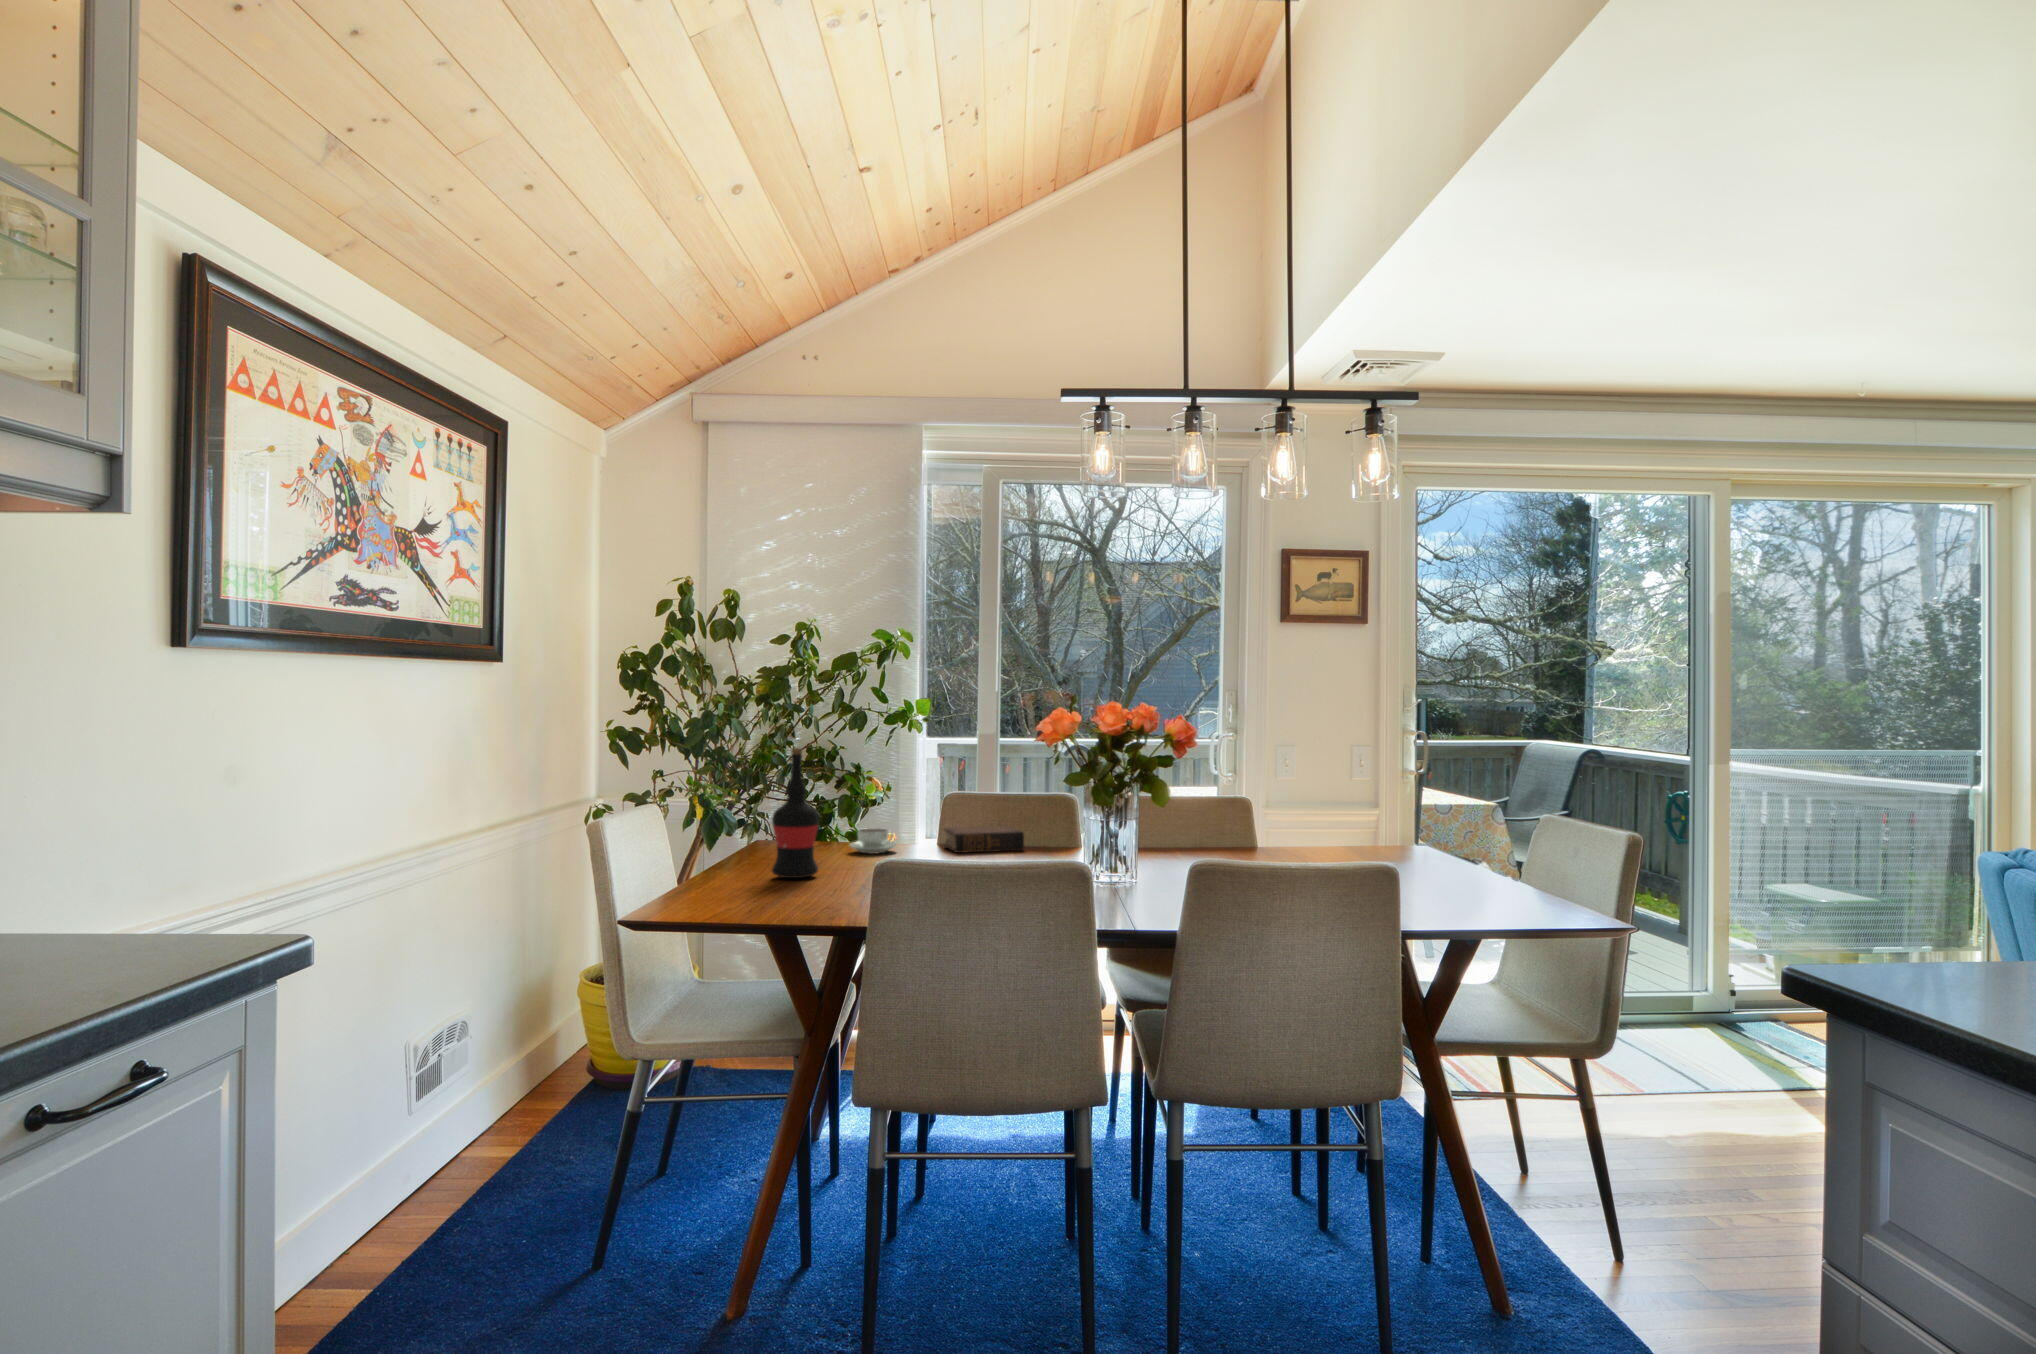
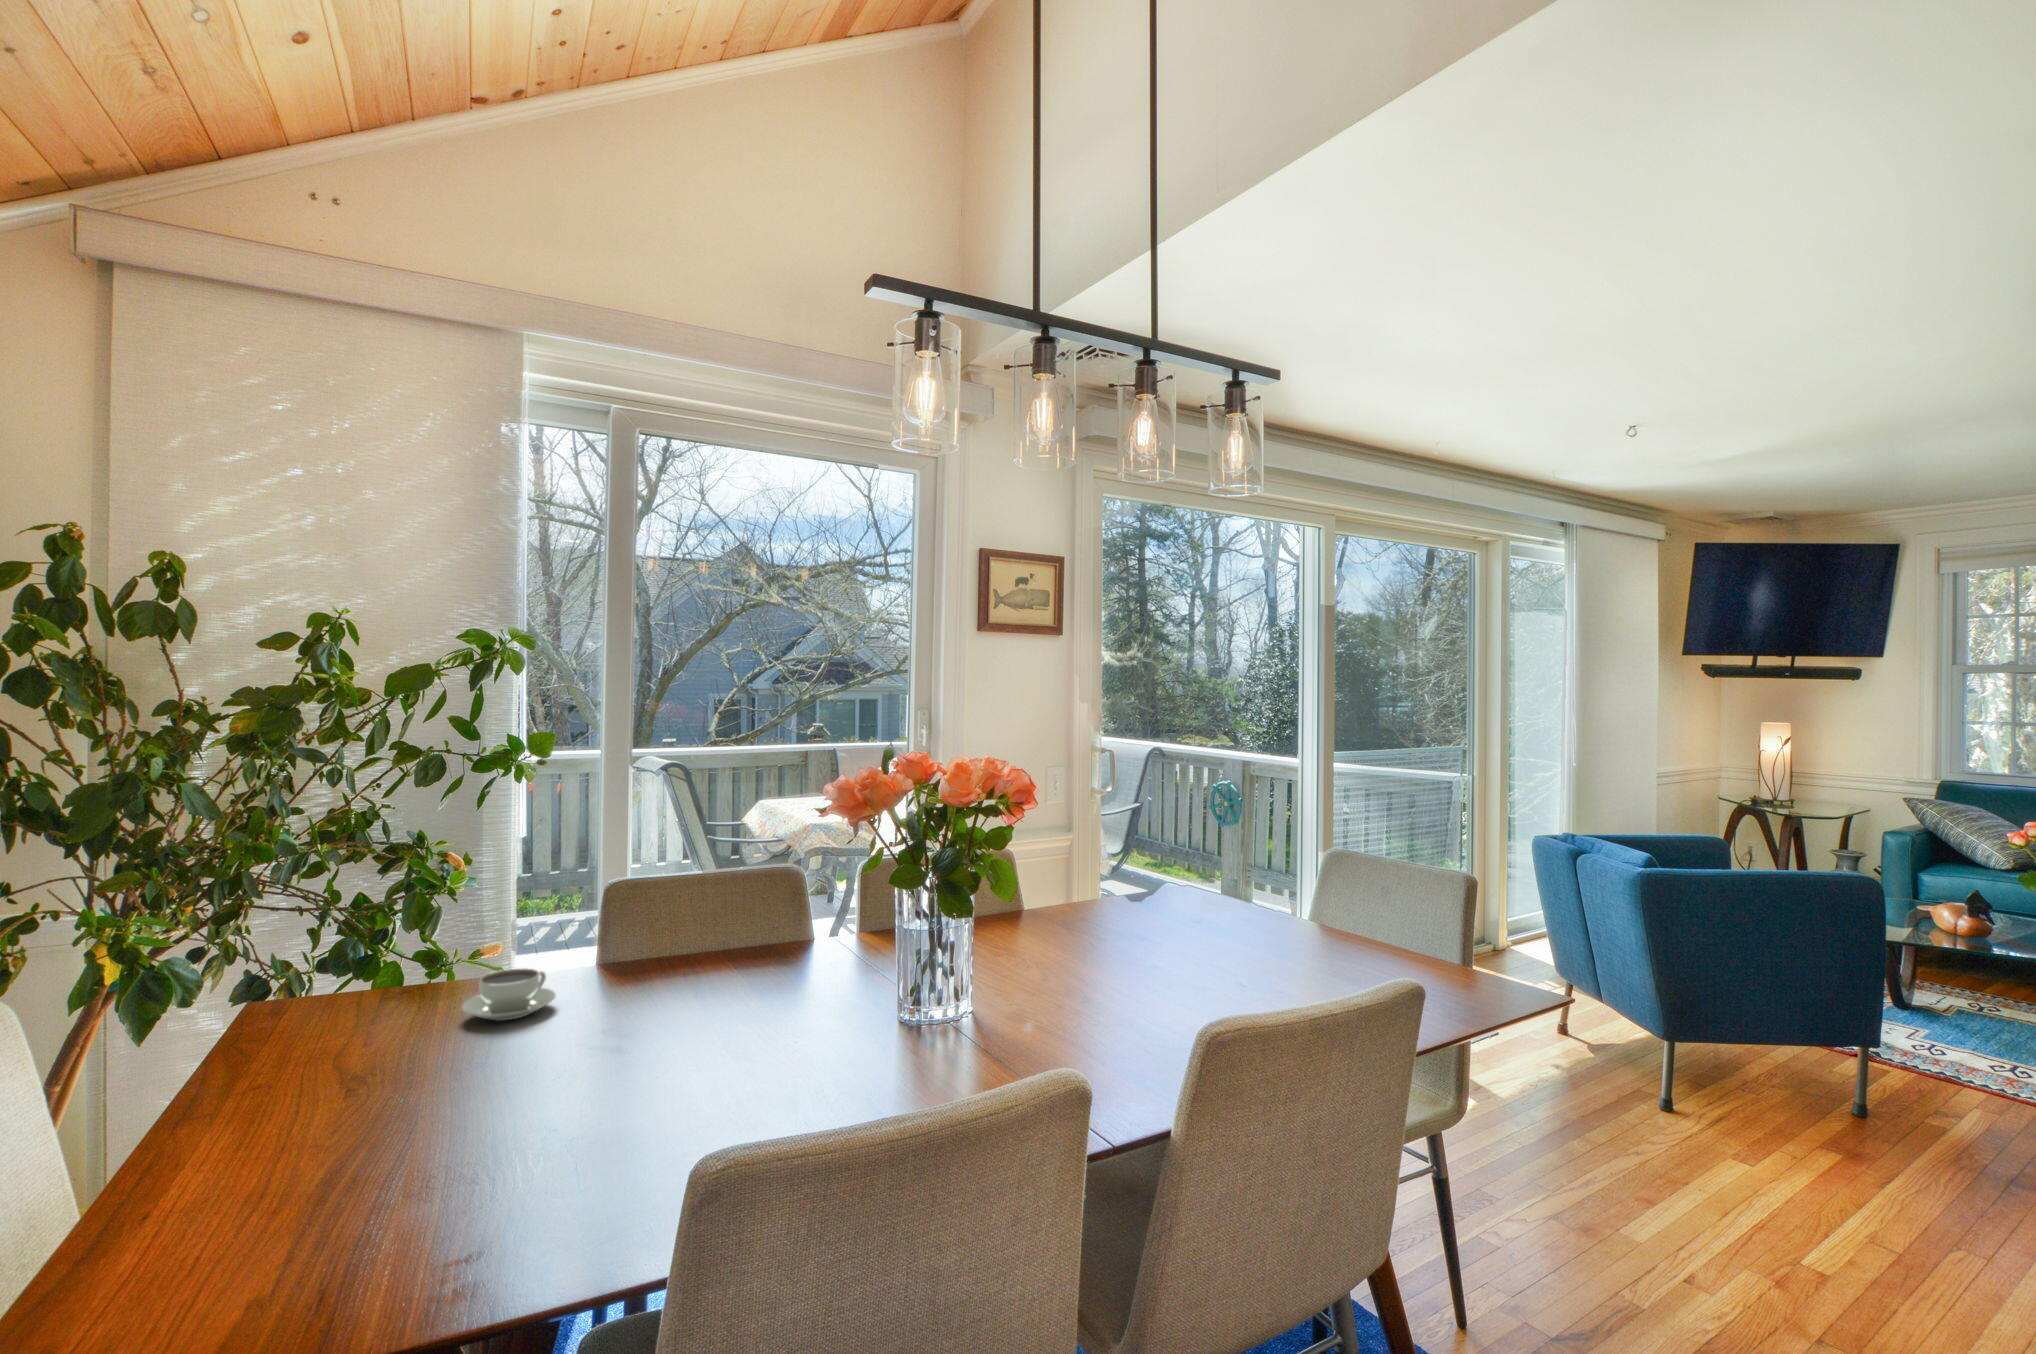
wine bottle: present [772,748,819,878] -> none [330,877,446,1162]
book: present [944,826,1024,853] -> none [627,928,767,994]

